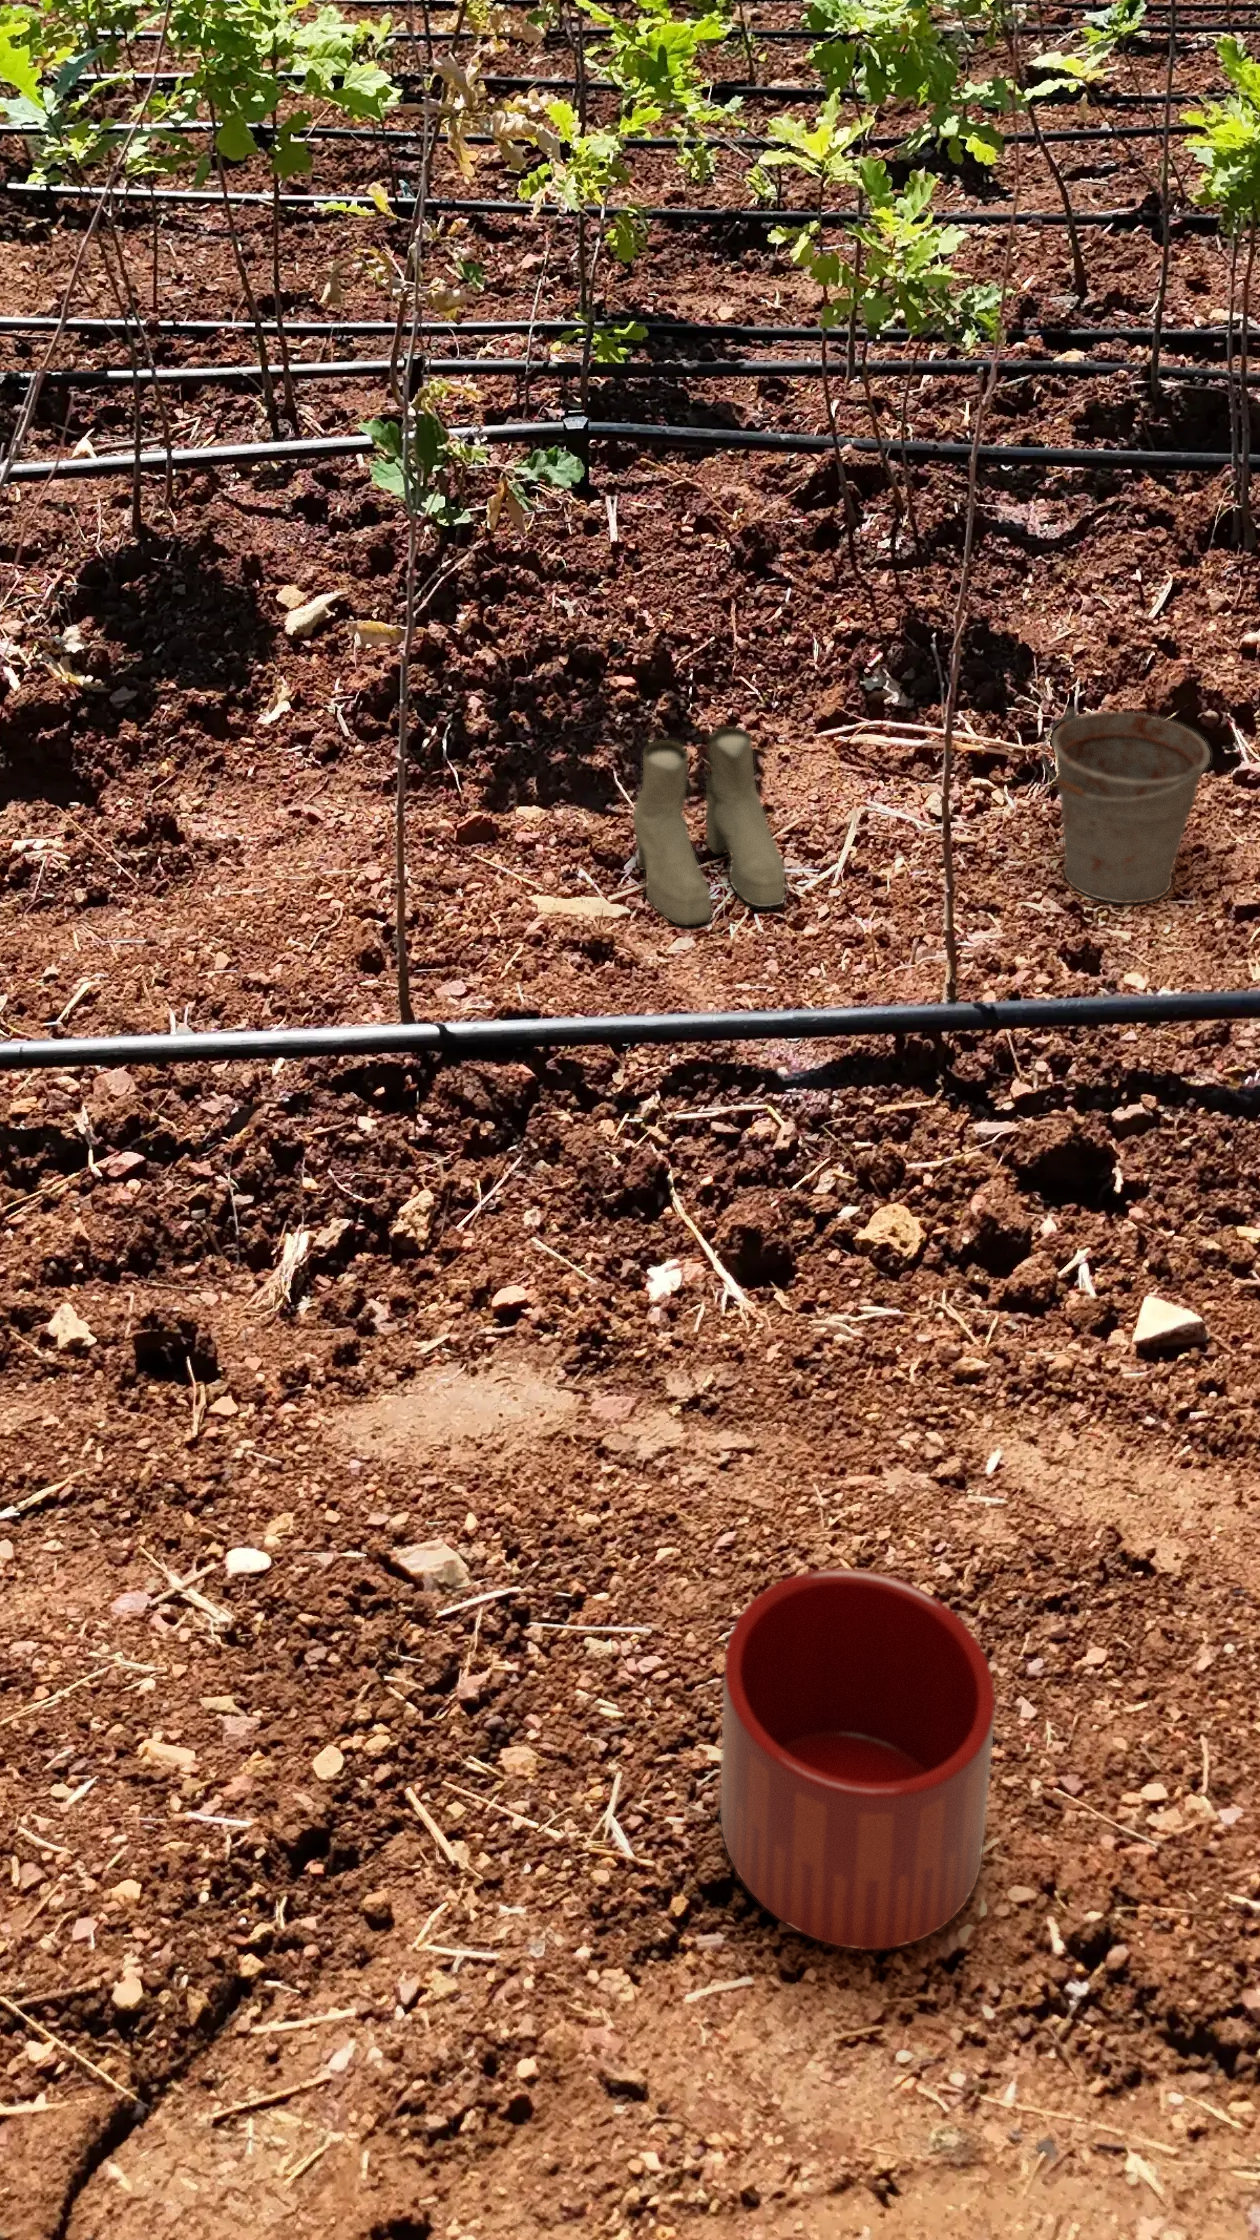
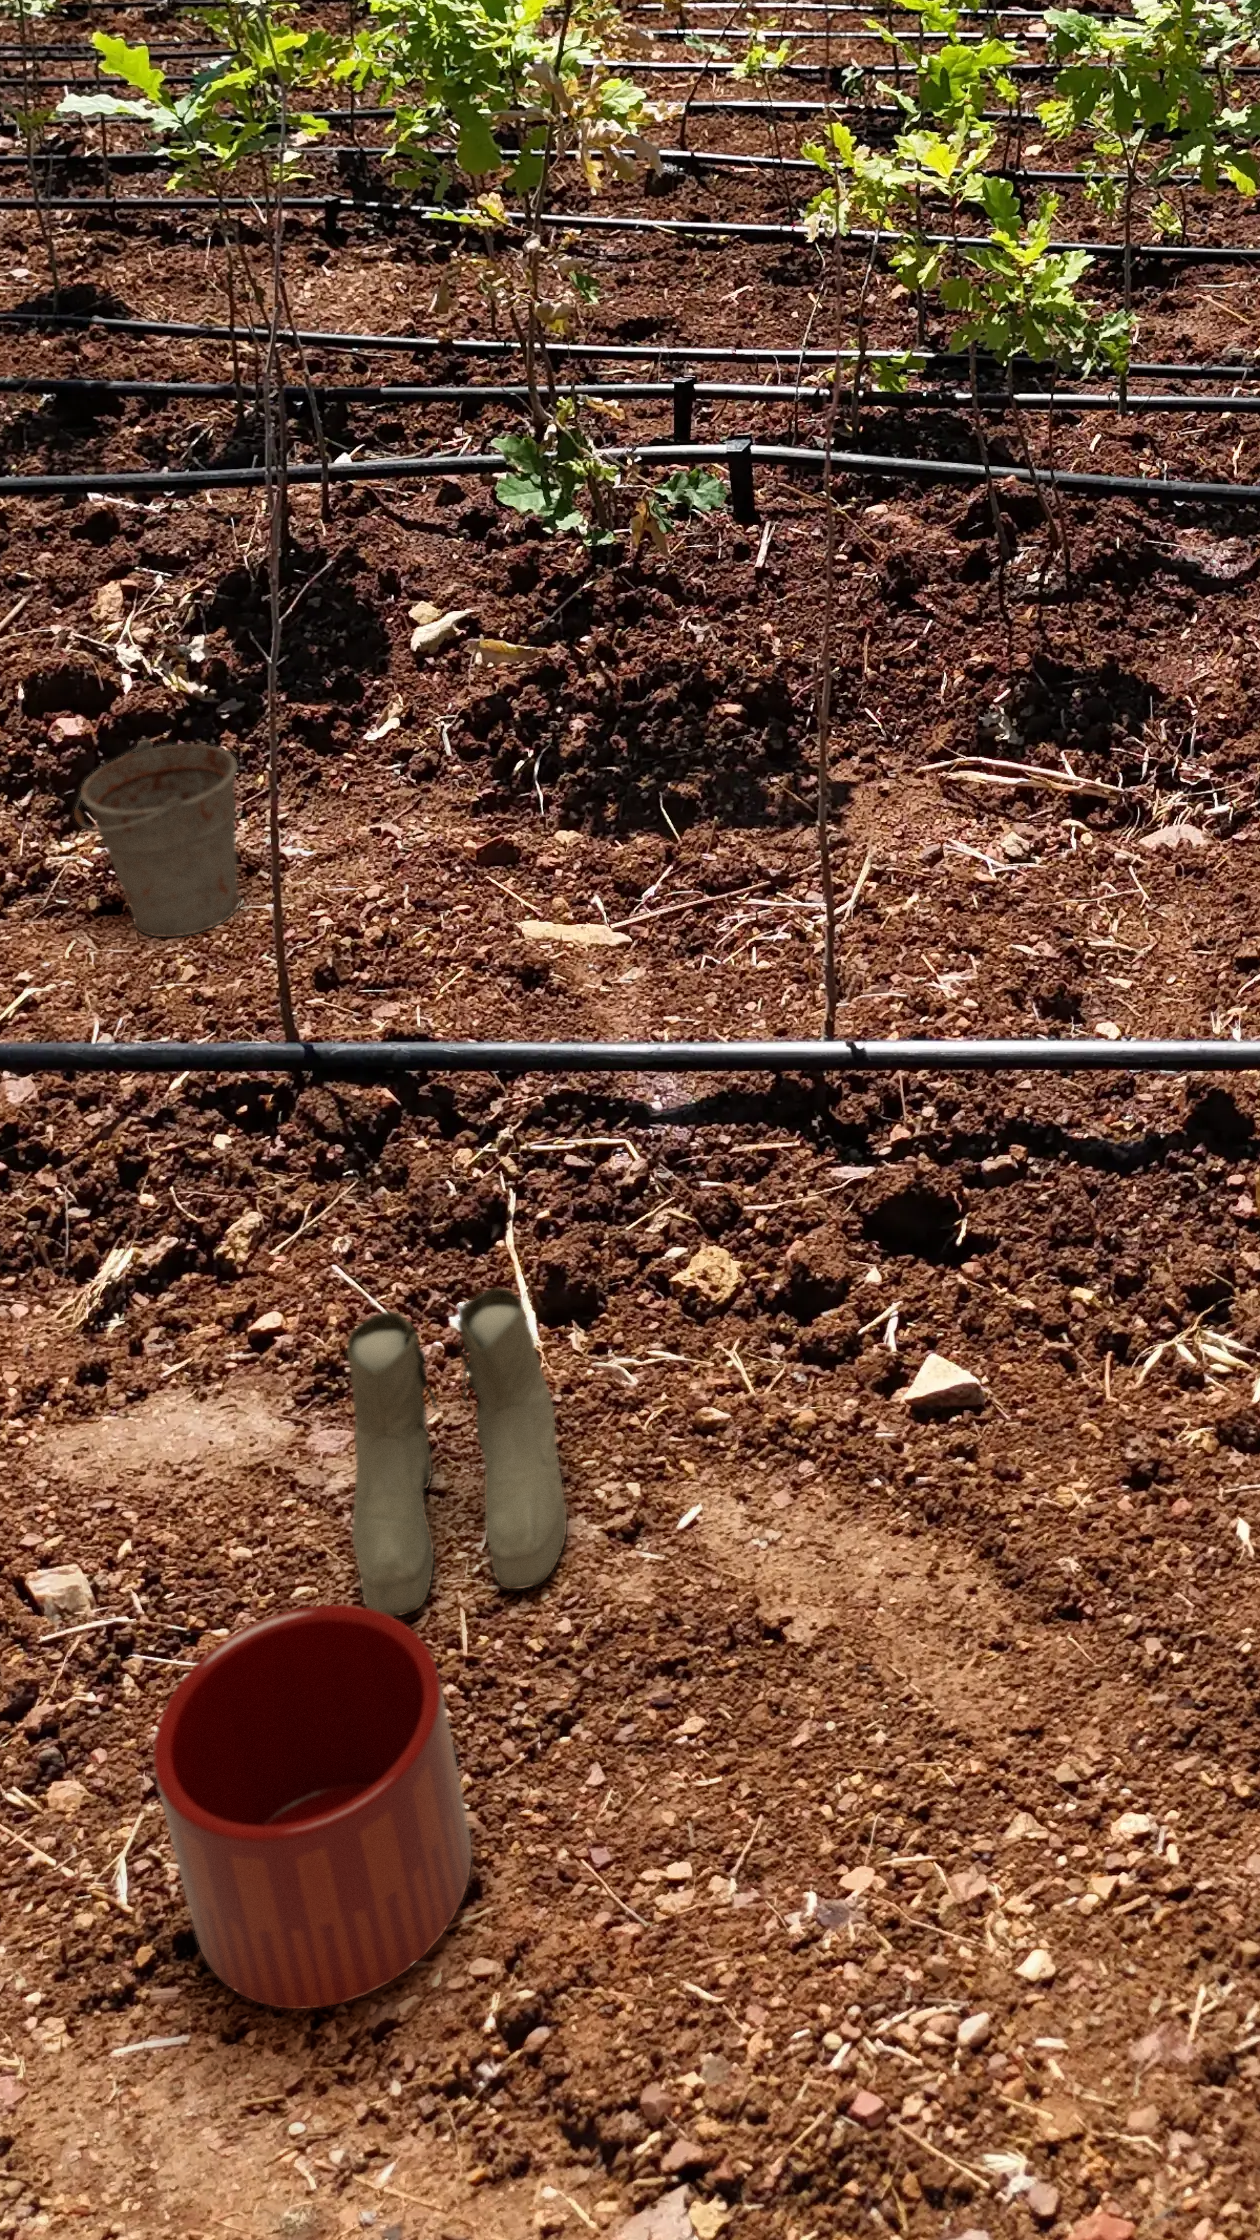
bucket: present [1043,708,1210,903] -> present [74,739,241,937]
boots: present [633,726,785,925] -> present [347,1288,567,1617]

